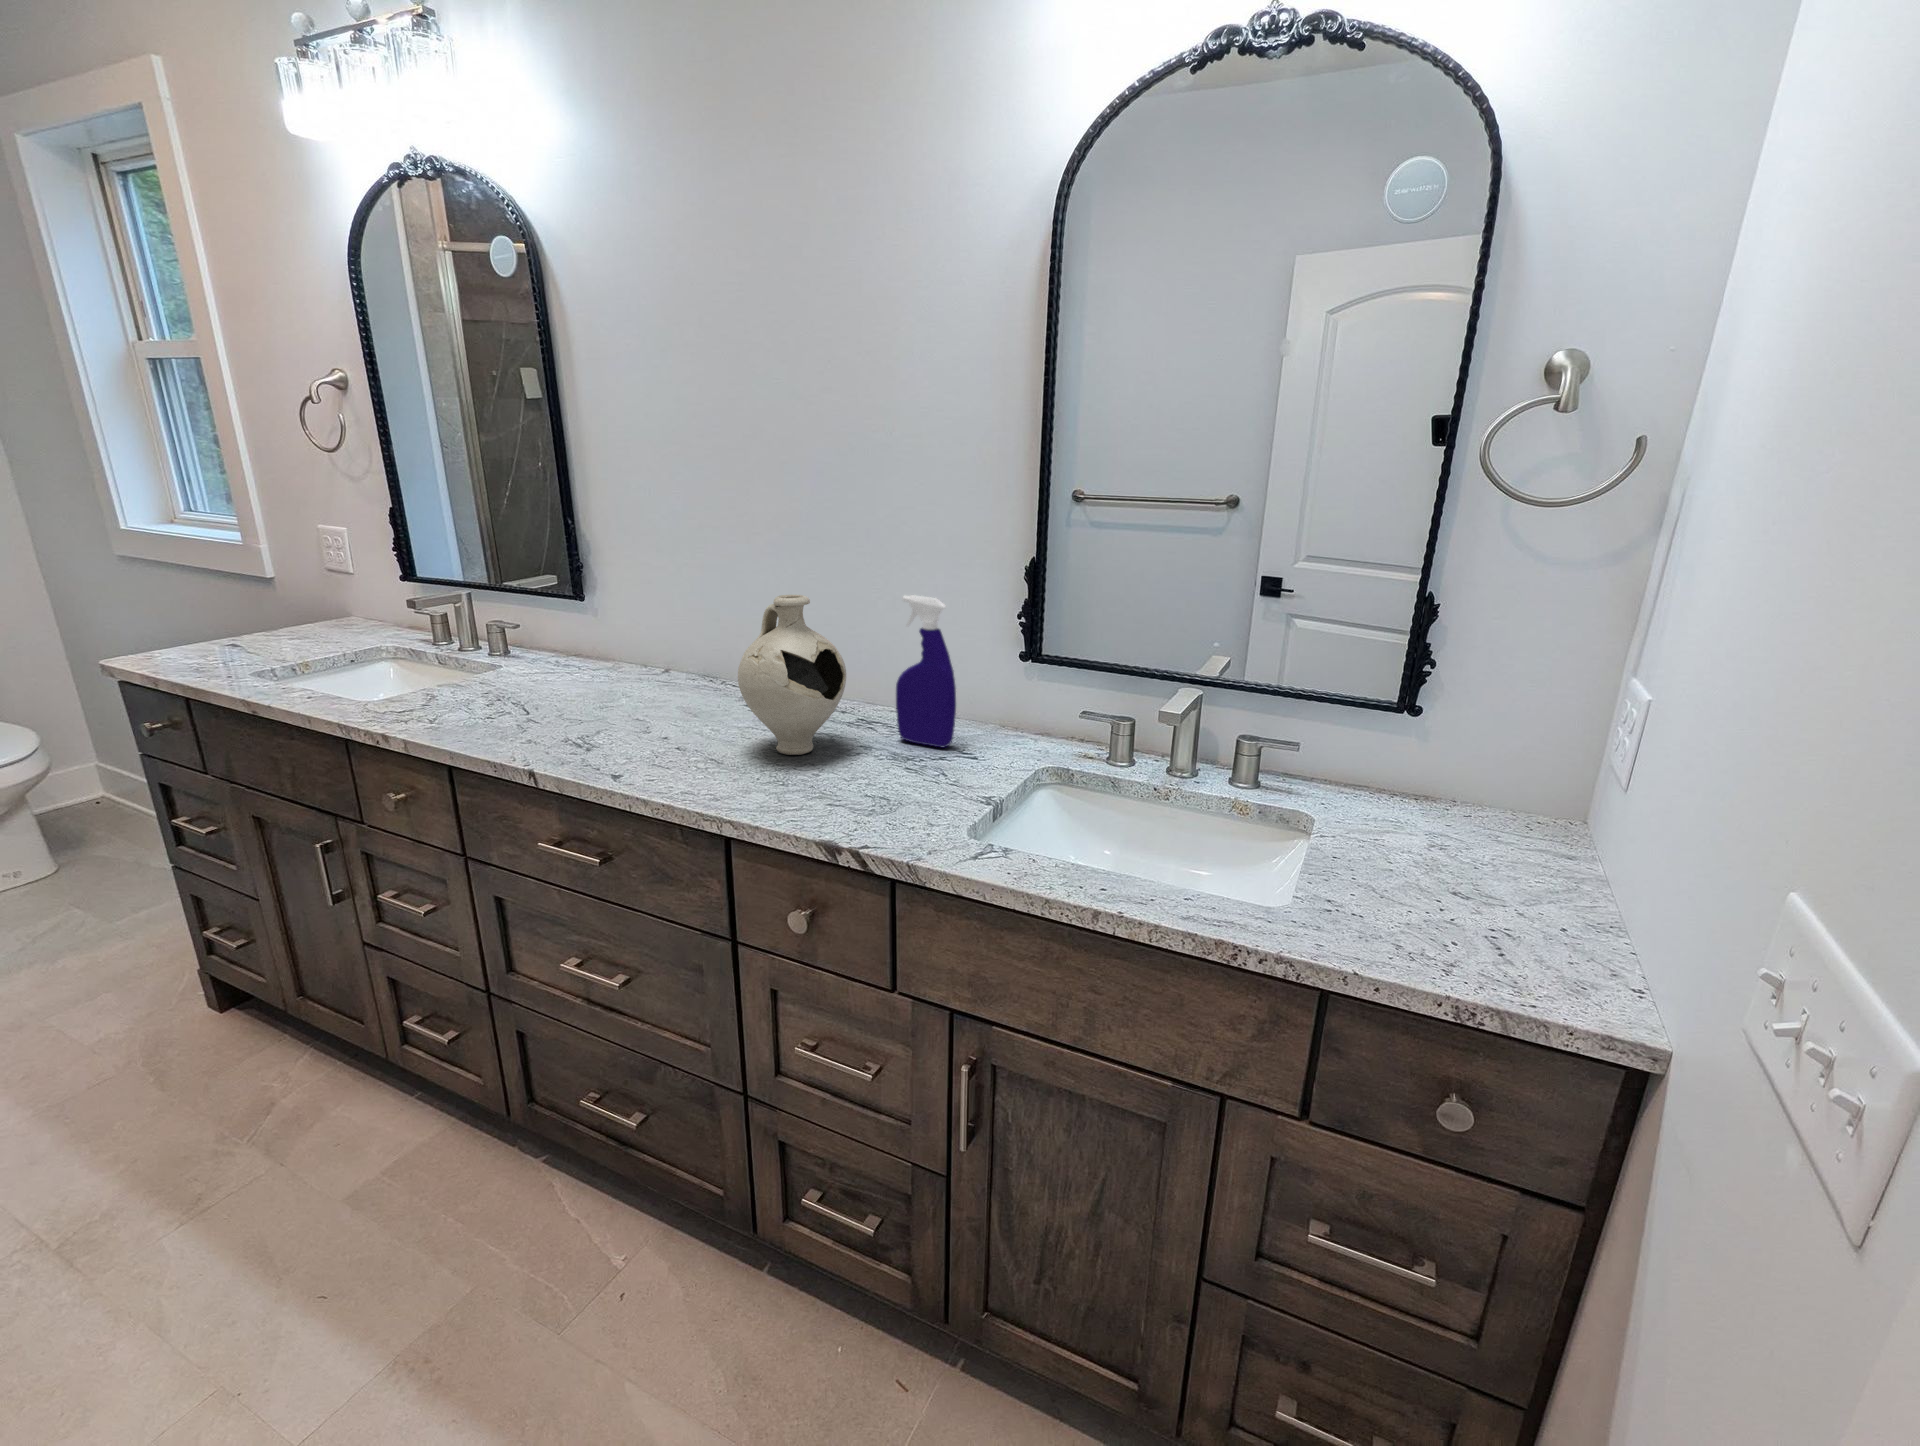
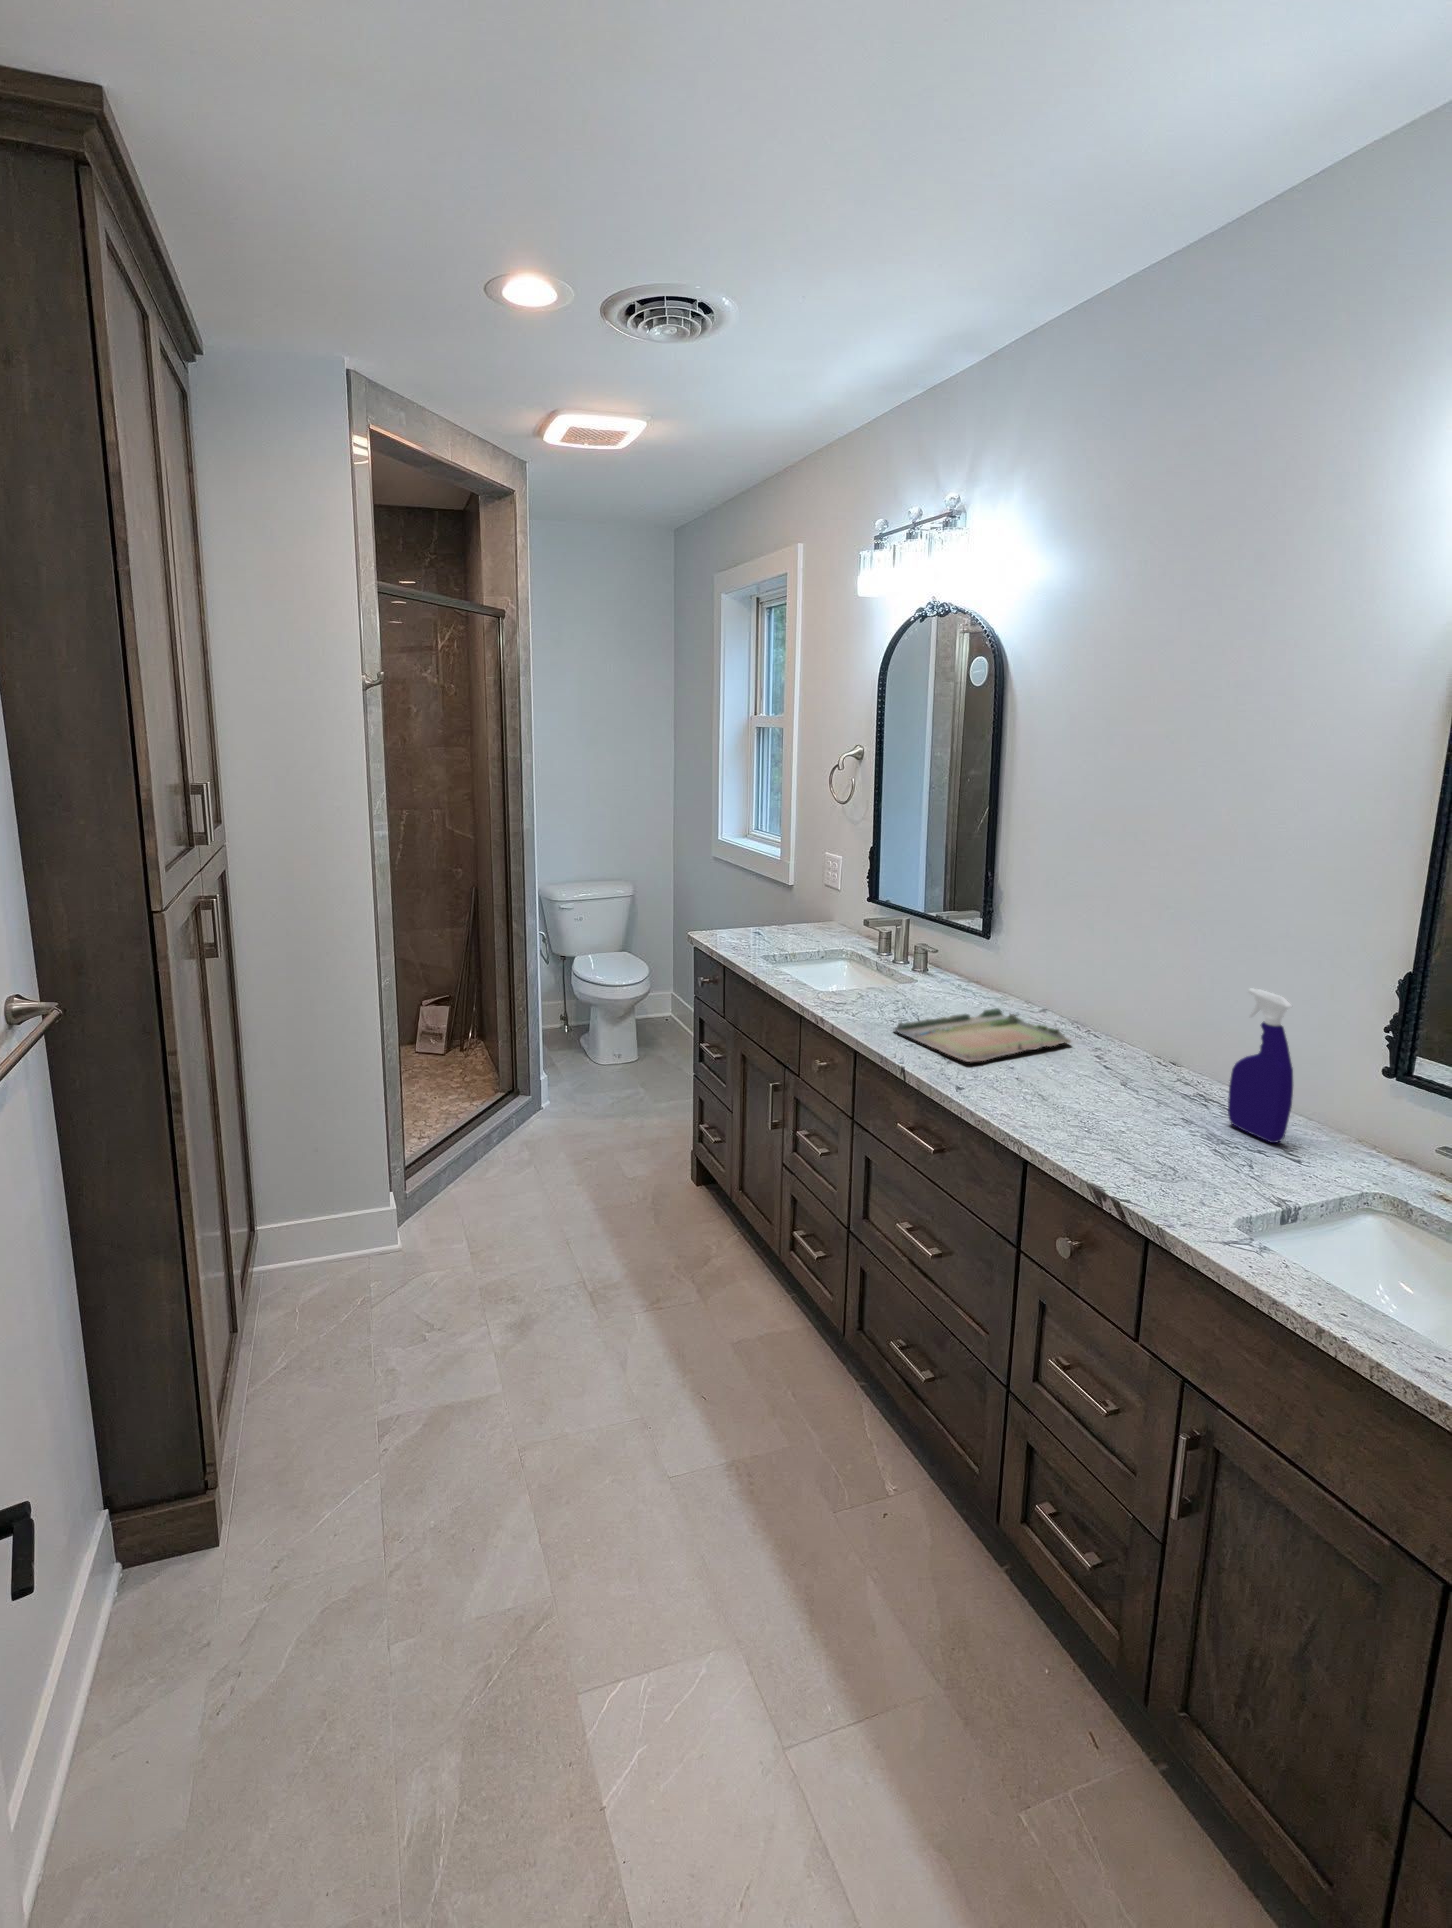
decorative vase: present [738,595,846,755] -> none [1074,969,1178,1112]
tray: none [496,676,715,743] -> present [894,1008,1071,1062]

